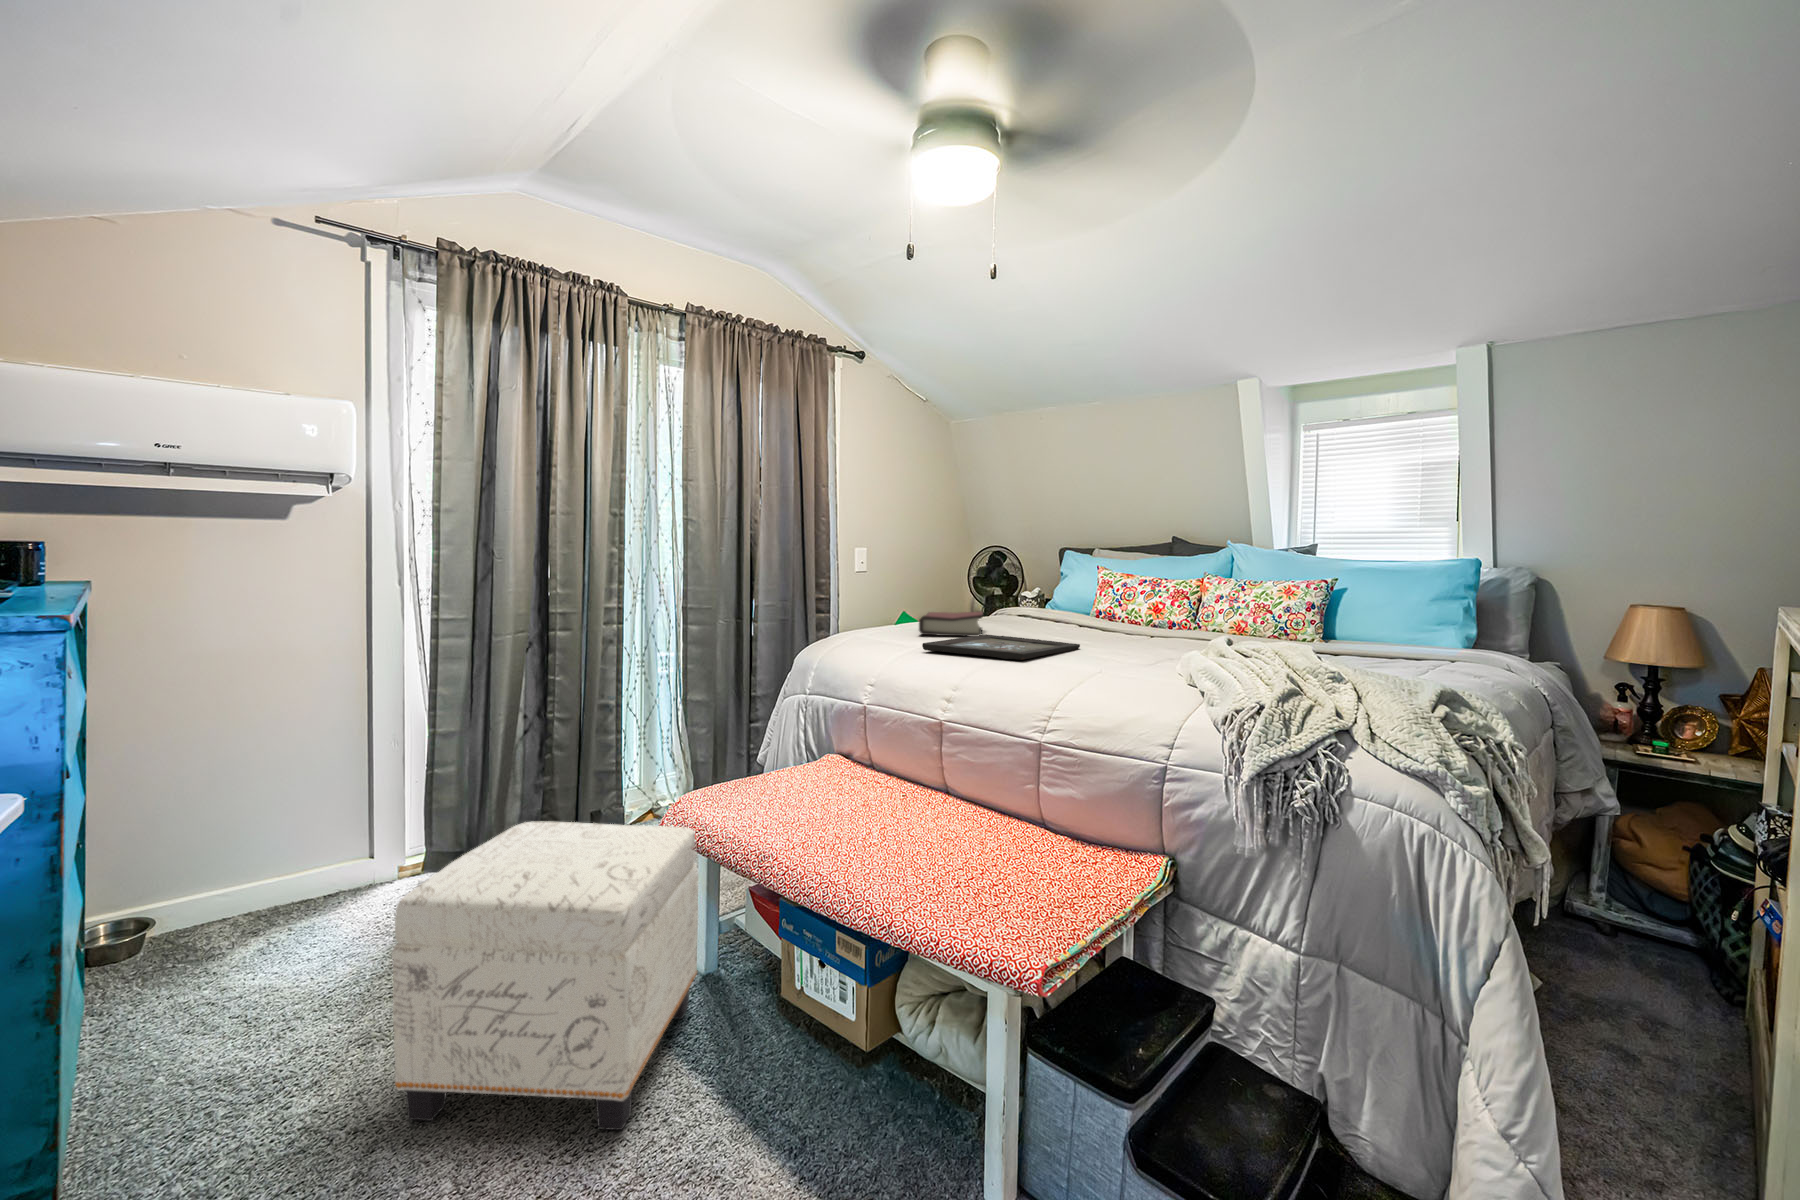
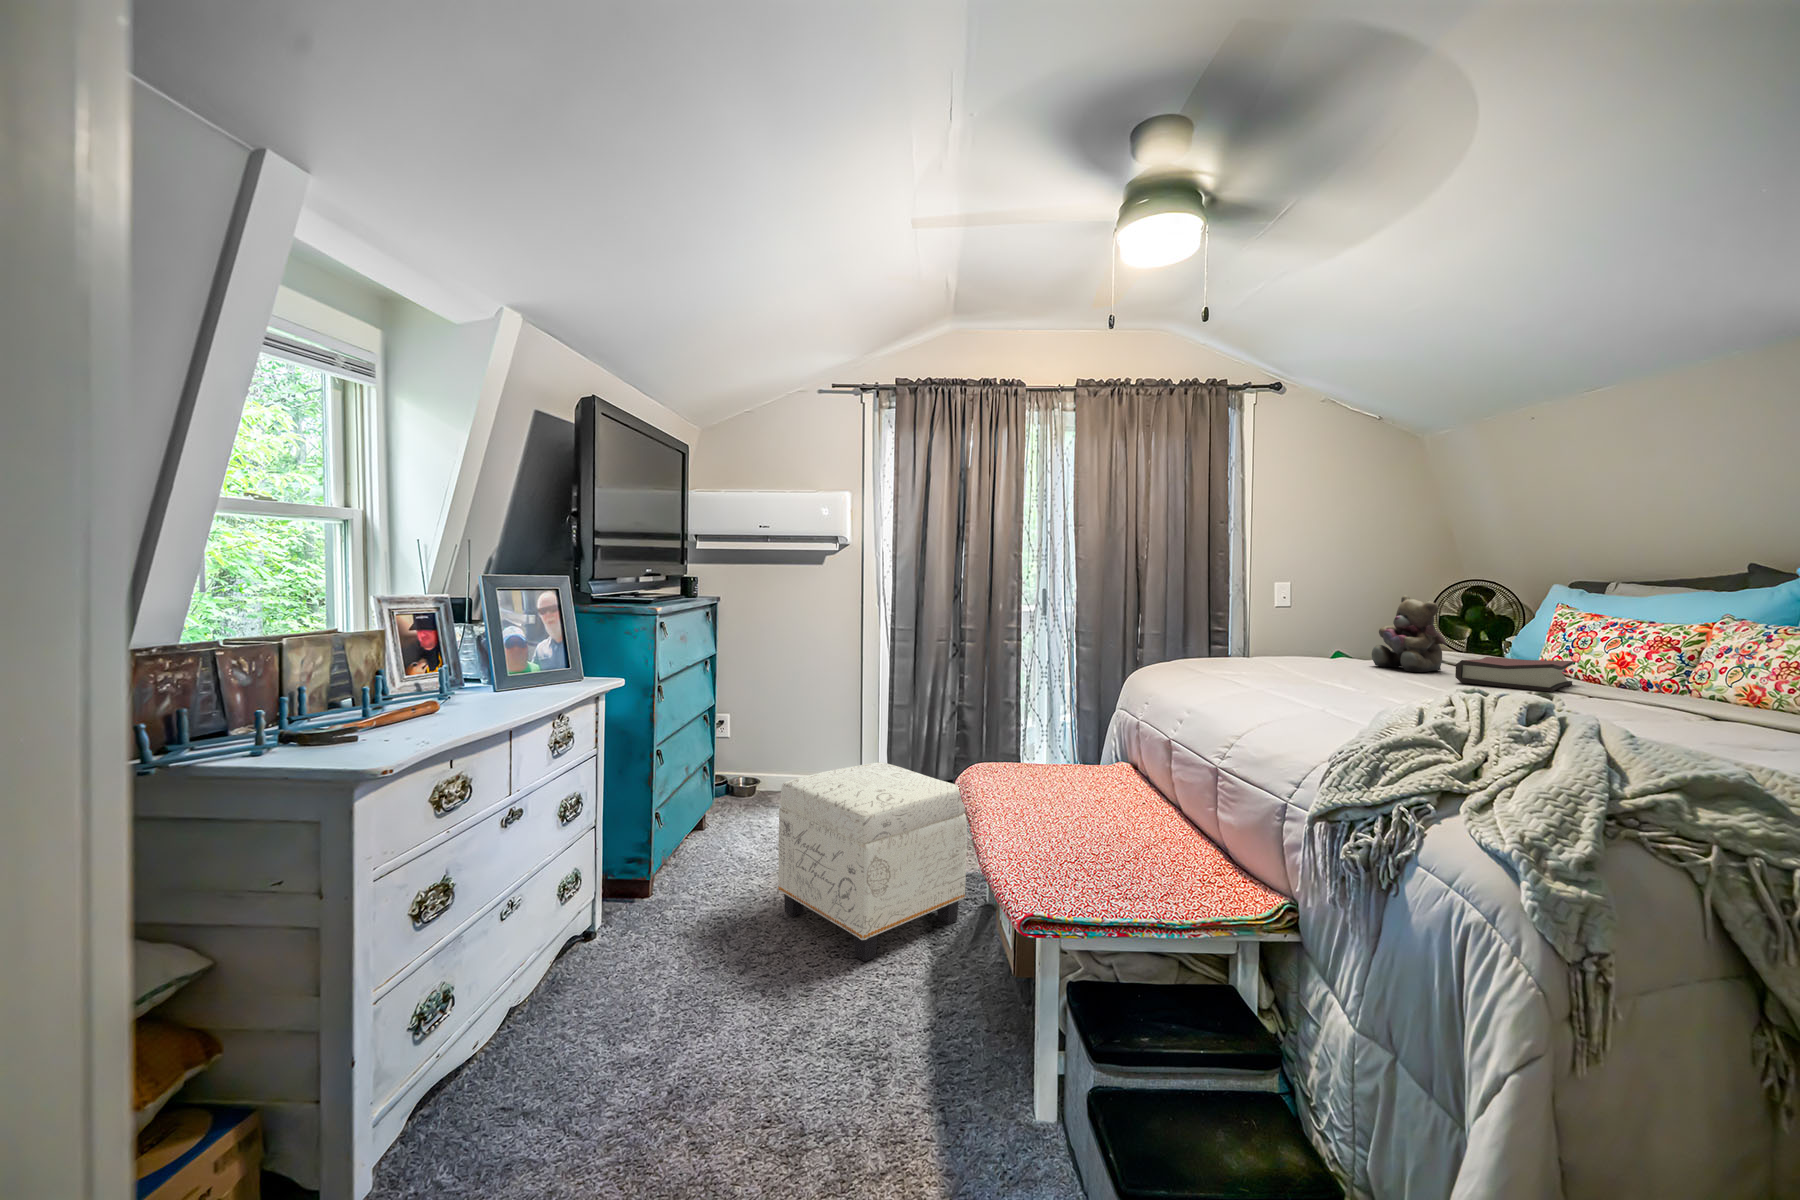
teddy bear: none [977,562,1035,628] -> present [1372,595,1447,672]
hardback book: present [919,612,983,636] -> present [1455,657,1573,692]
tray: present [922,635,1080,660] -> none [1206,672,1402,695]

